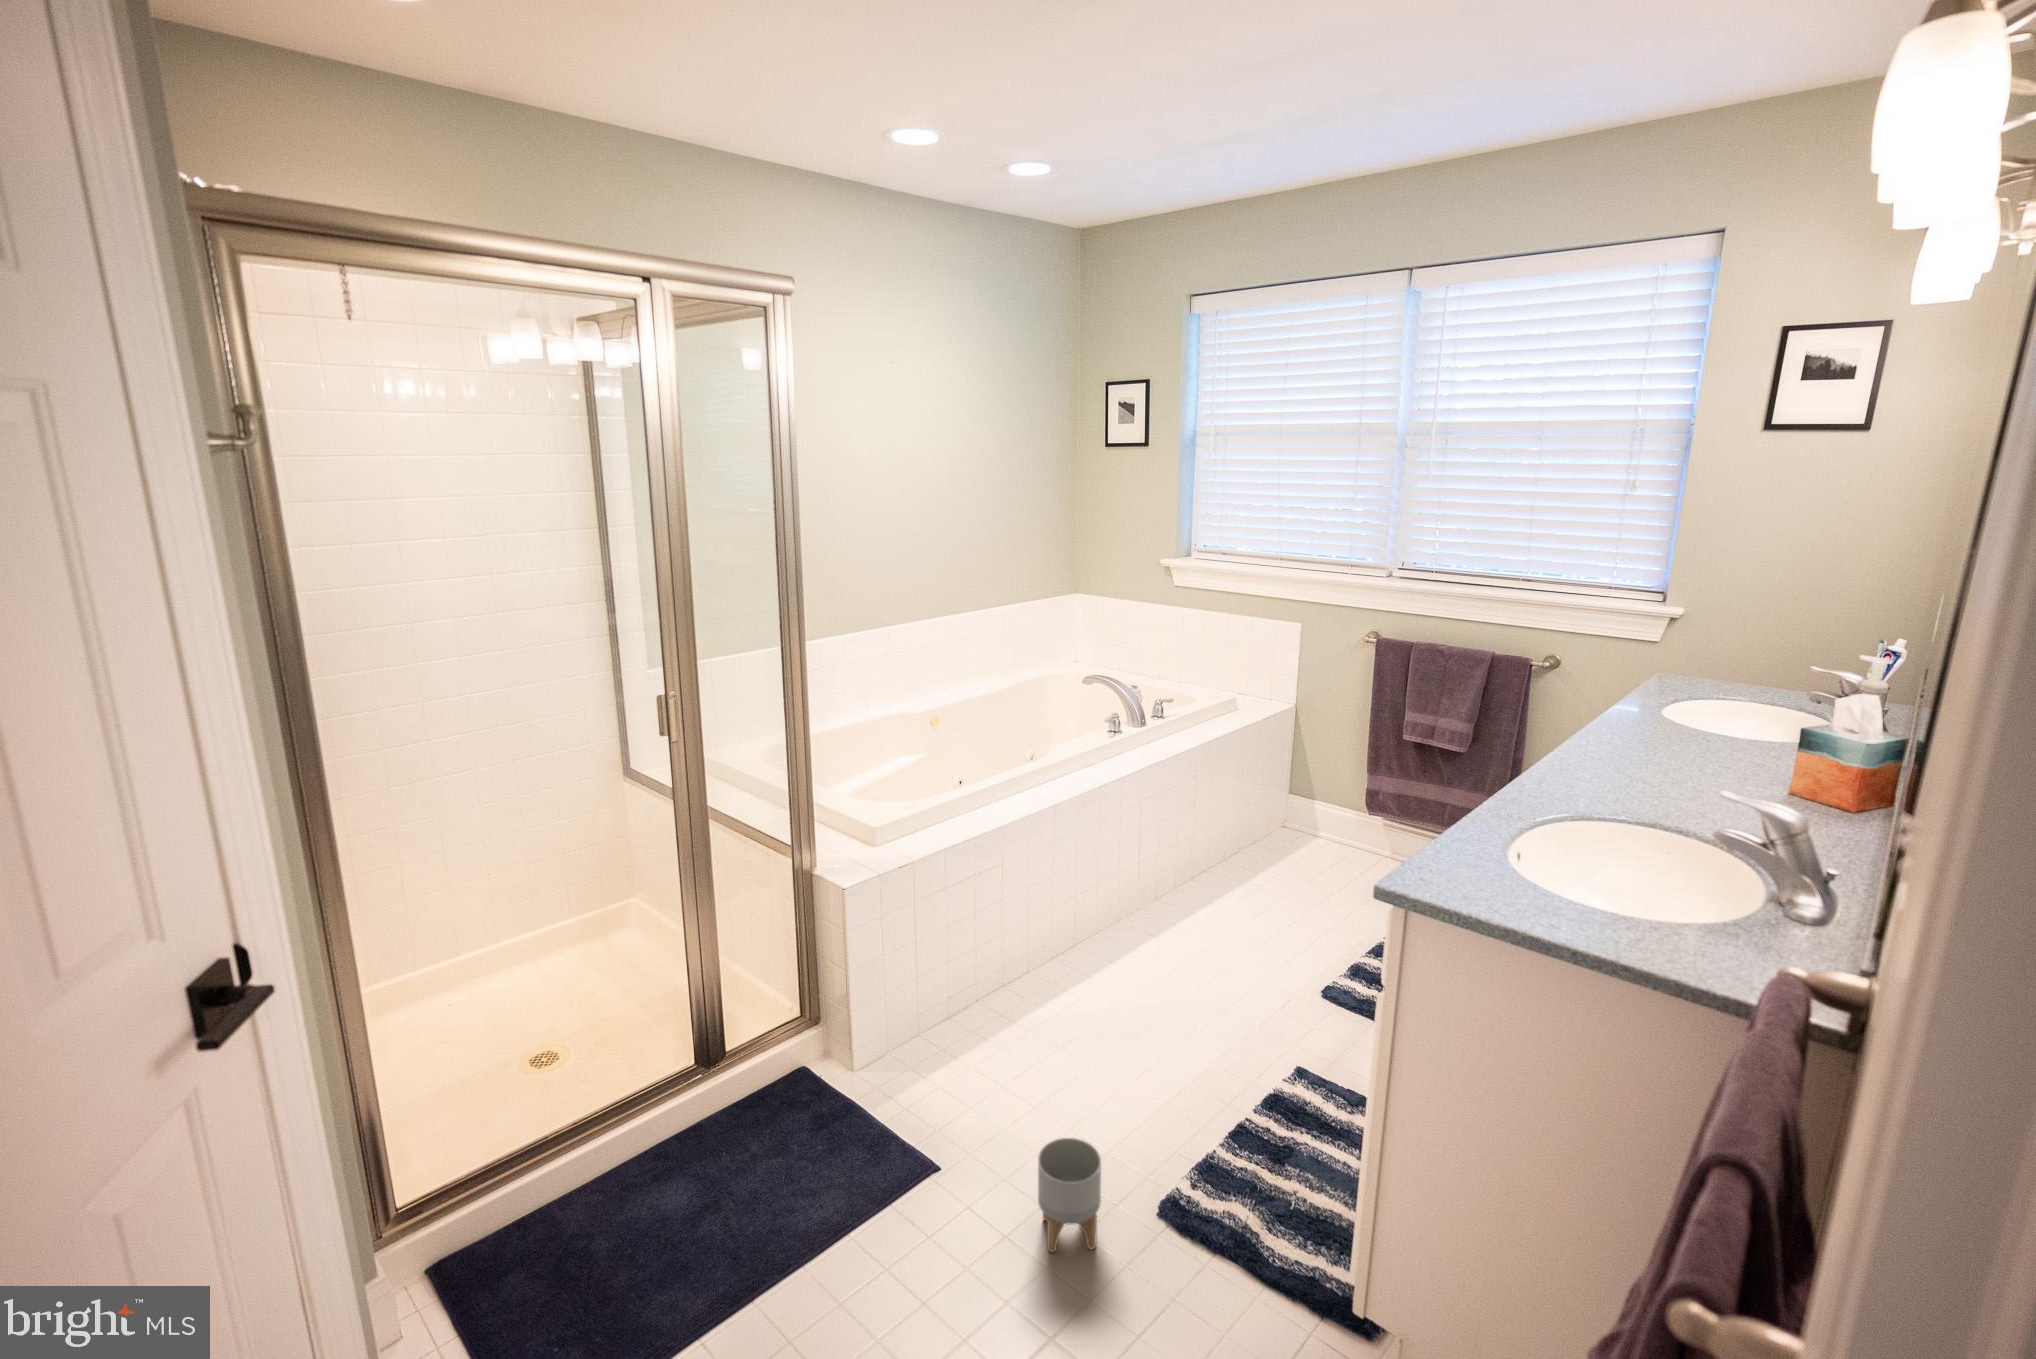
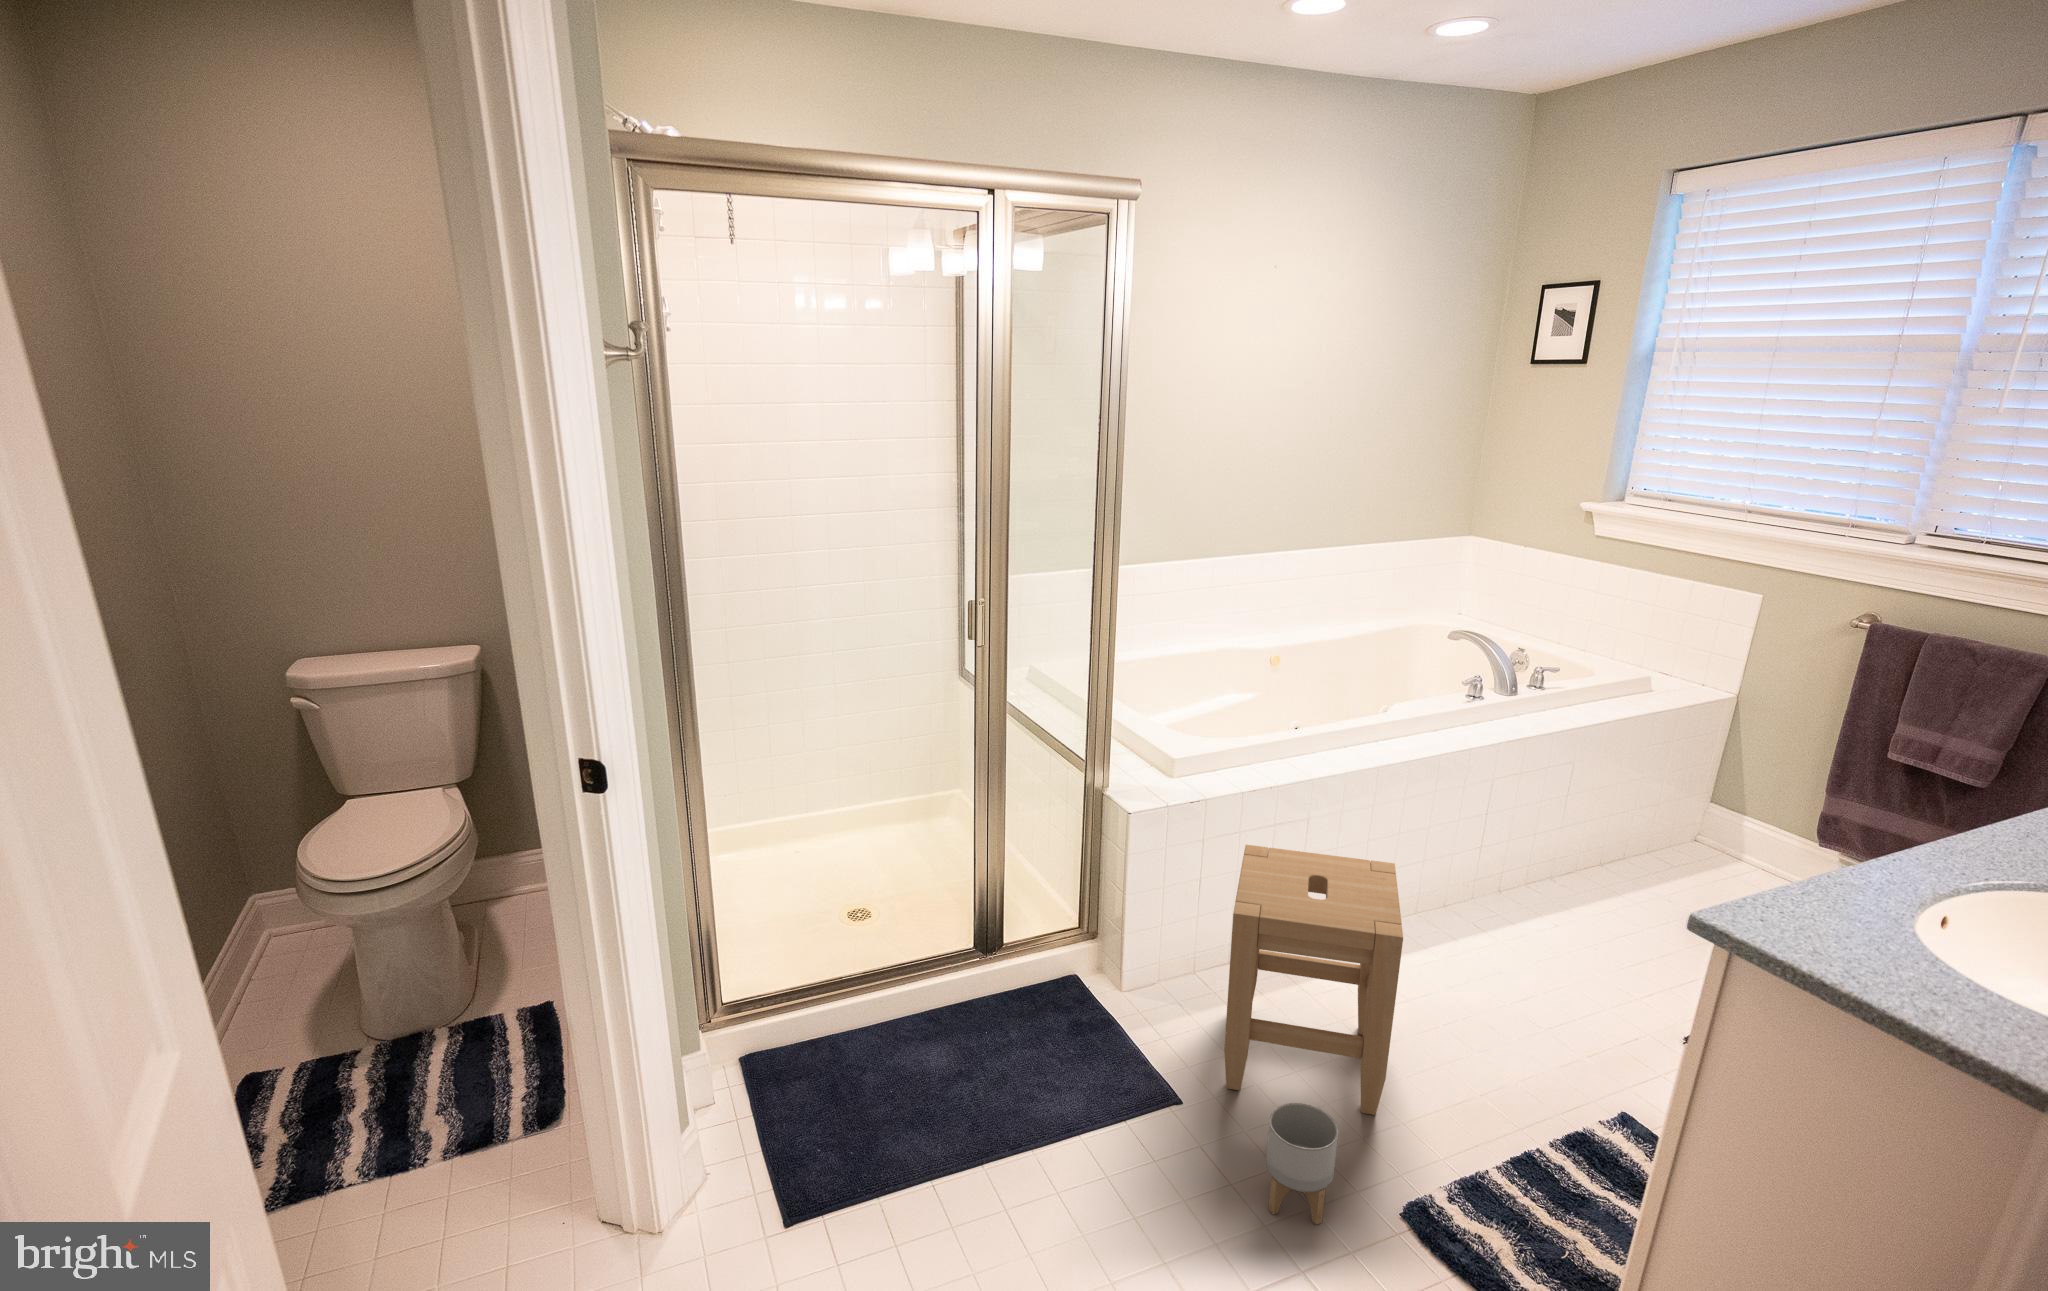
stool: none [958,893,1121,1139] -> present [1224,845,1403,1115]

